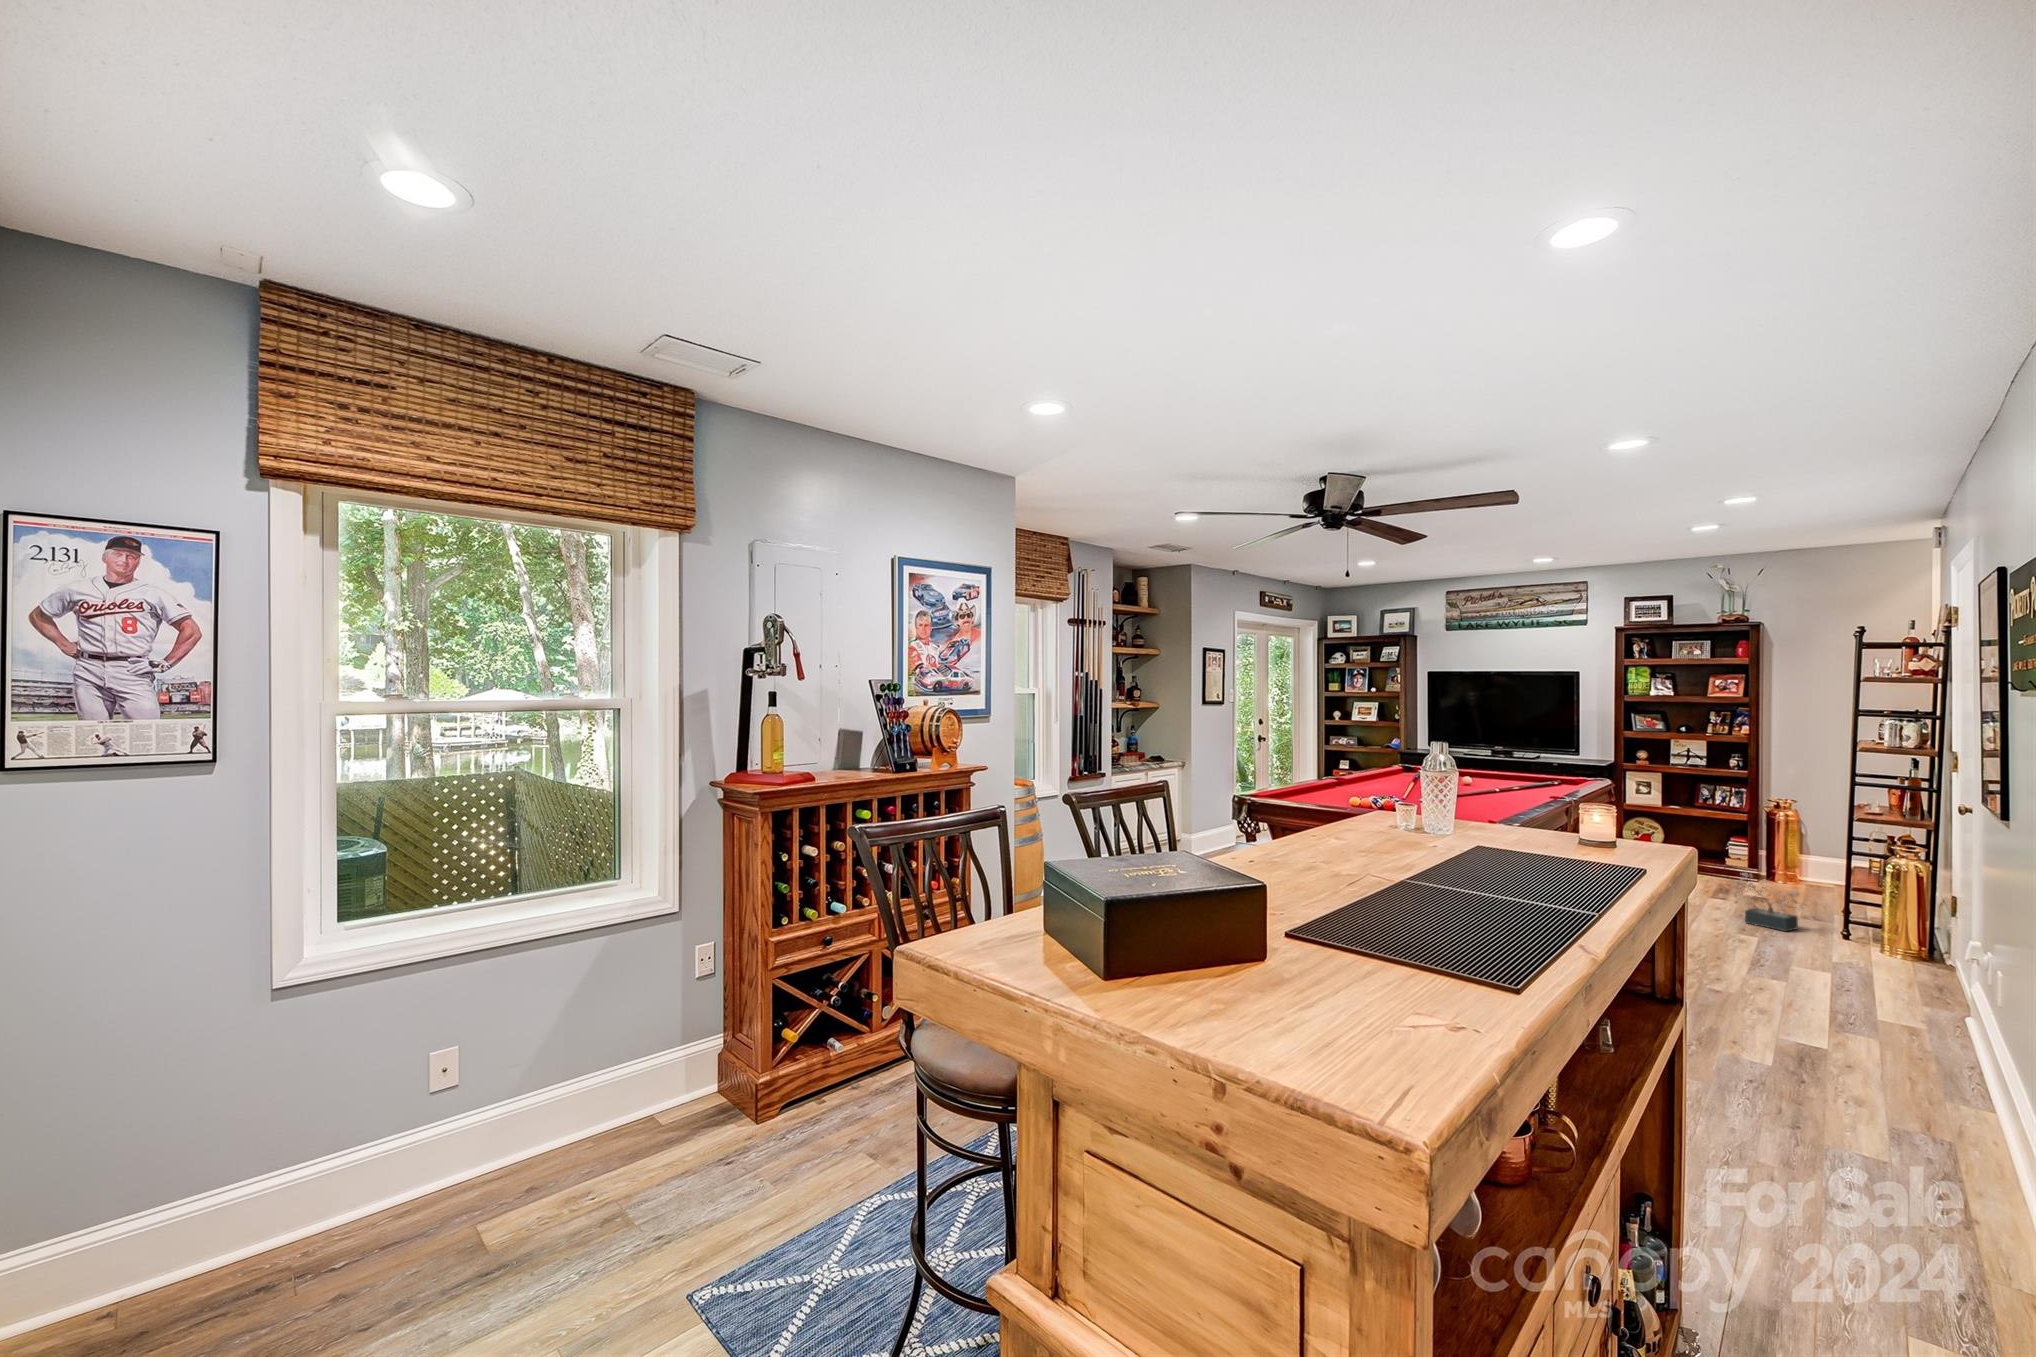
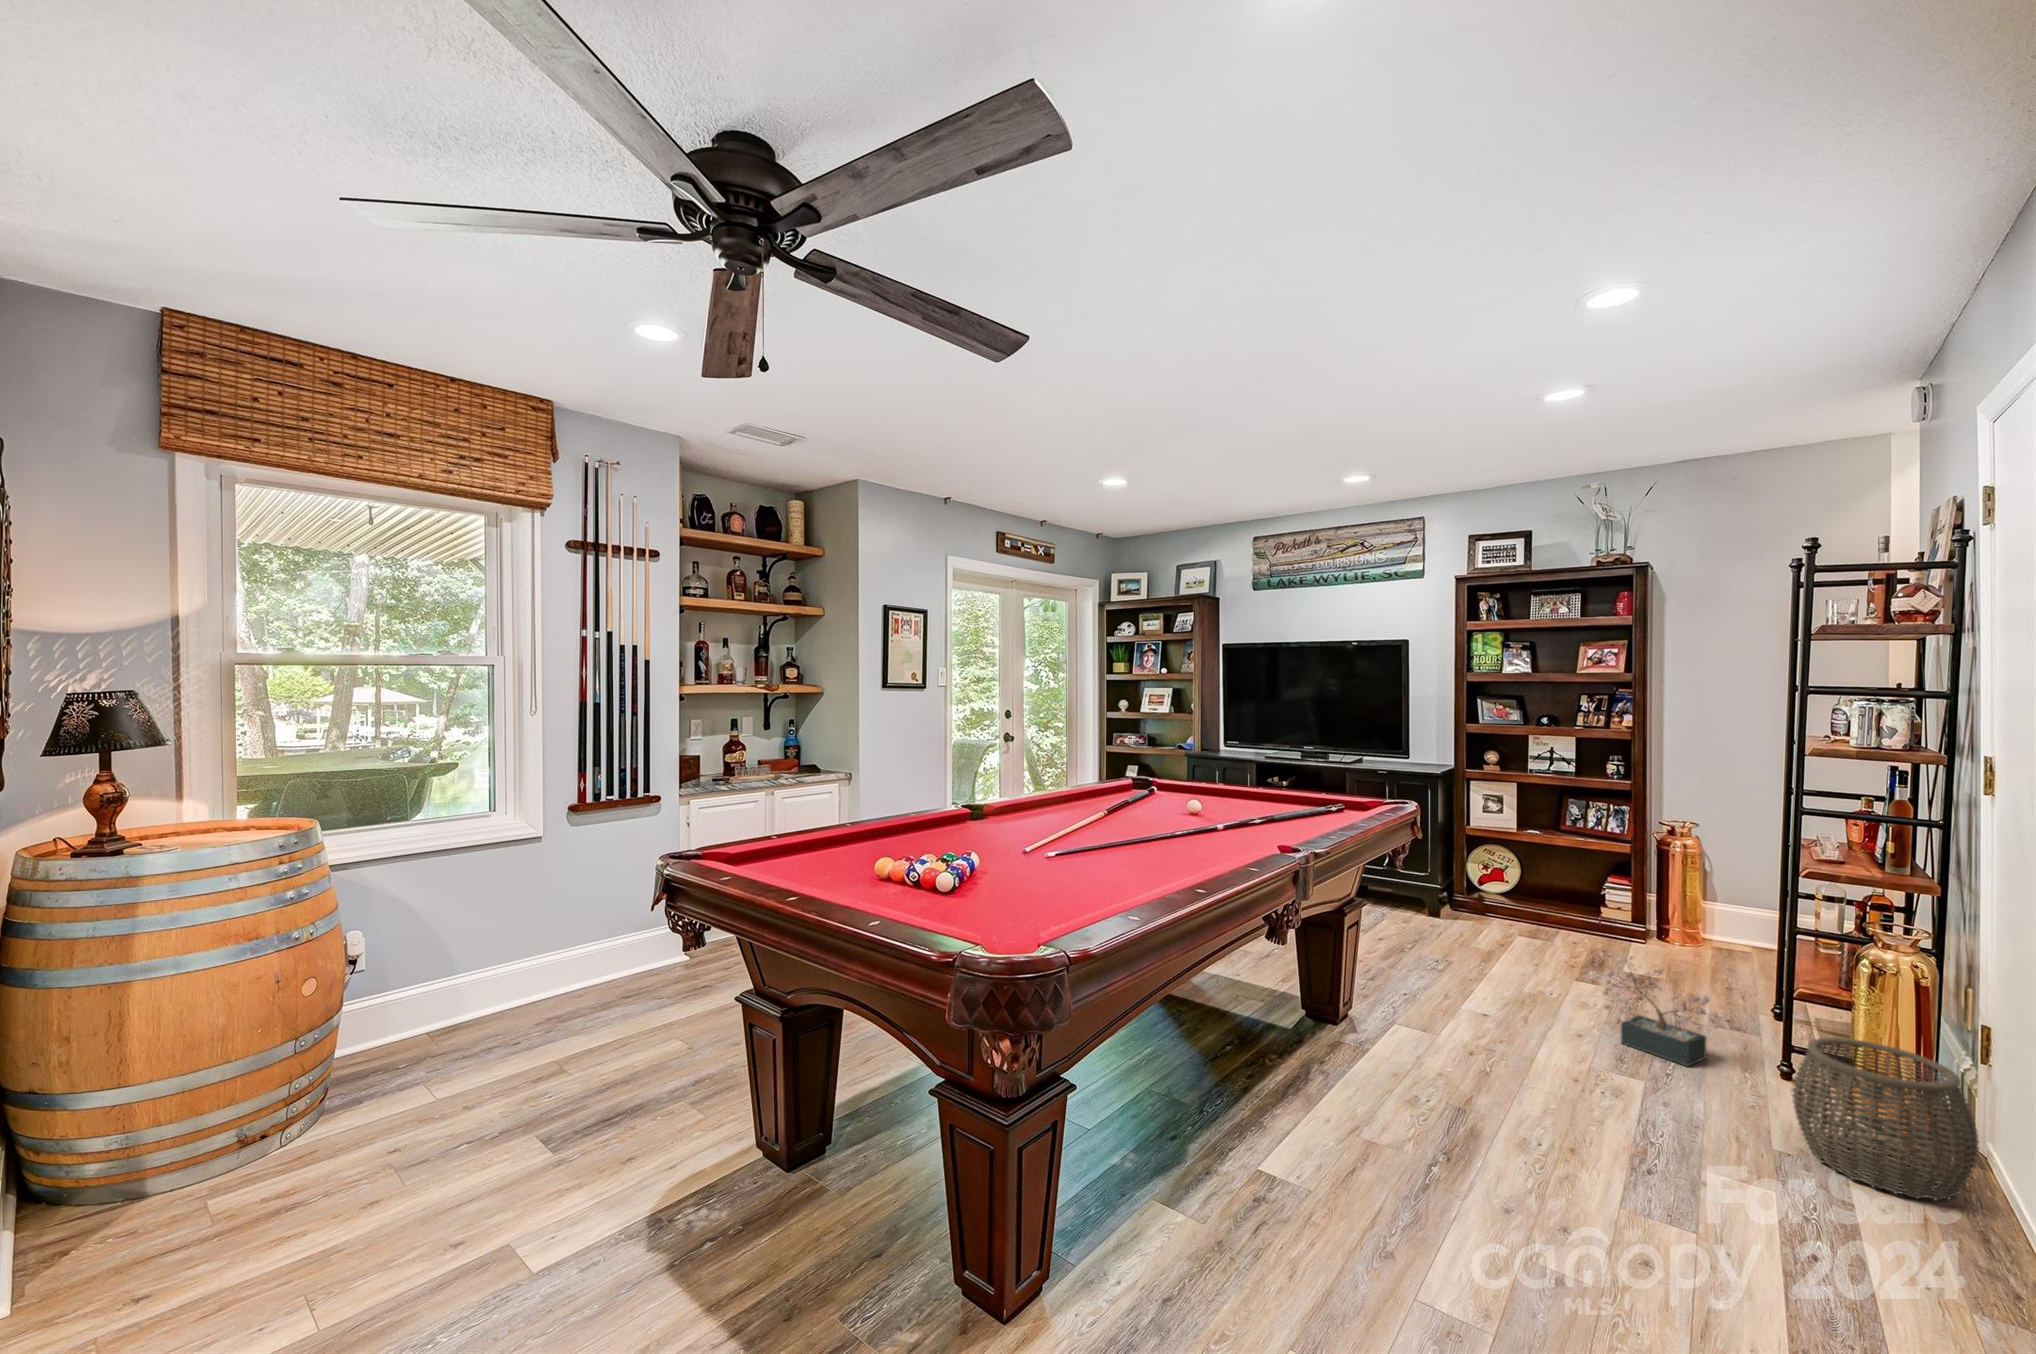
woven basket: none [1843,901,1940,974] -> present [1792,1038,1979,1200]

